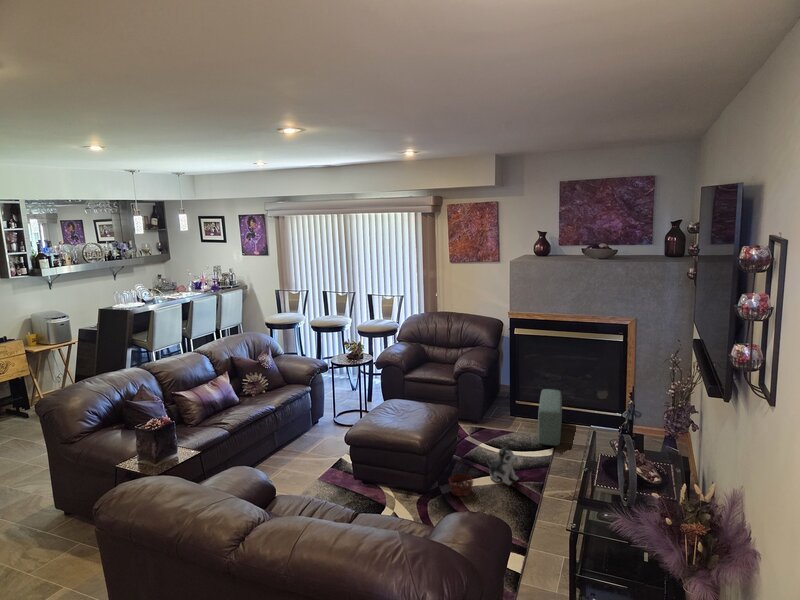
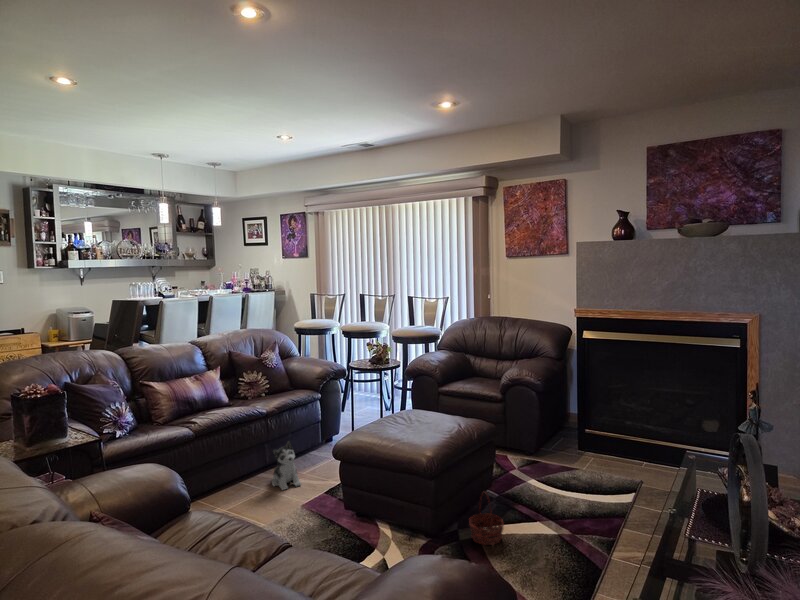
pouf: present [538,389,562,446] -> none [613,414,649,490]
plush toy: present [487,443,518,485] -> present [272,441,301,490]

